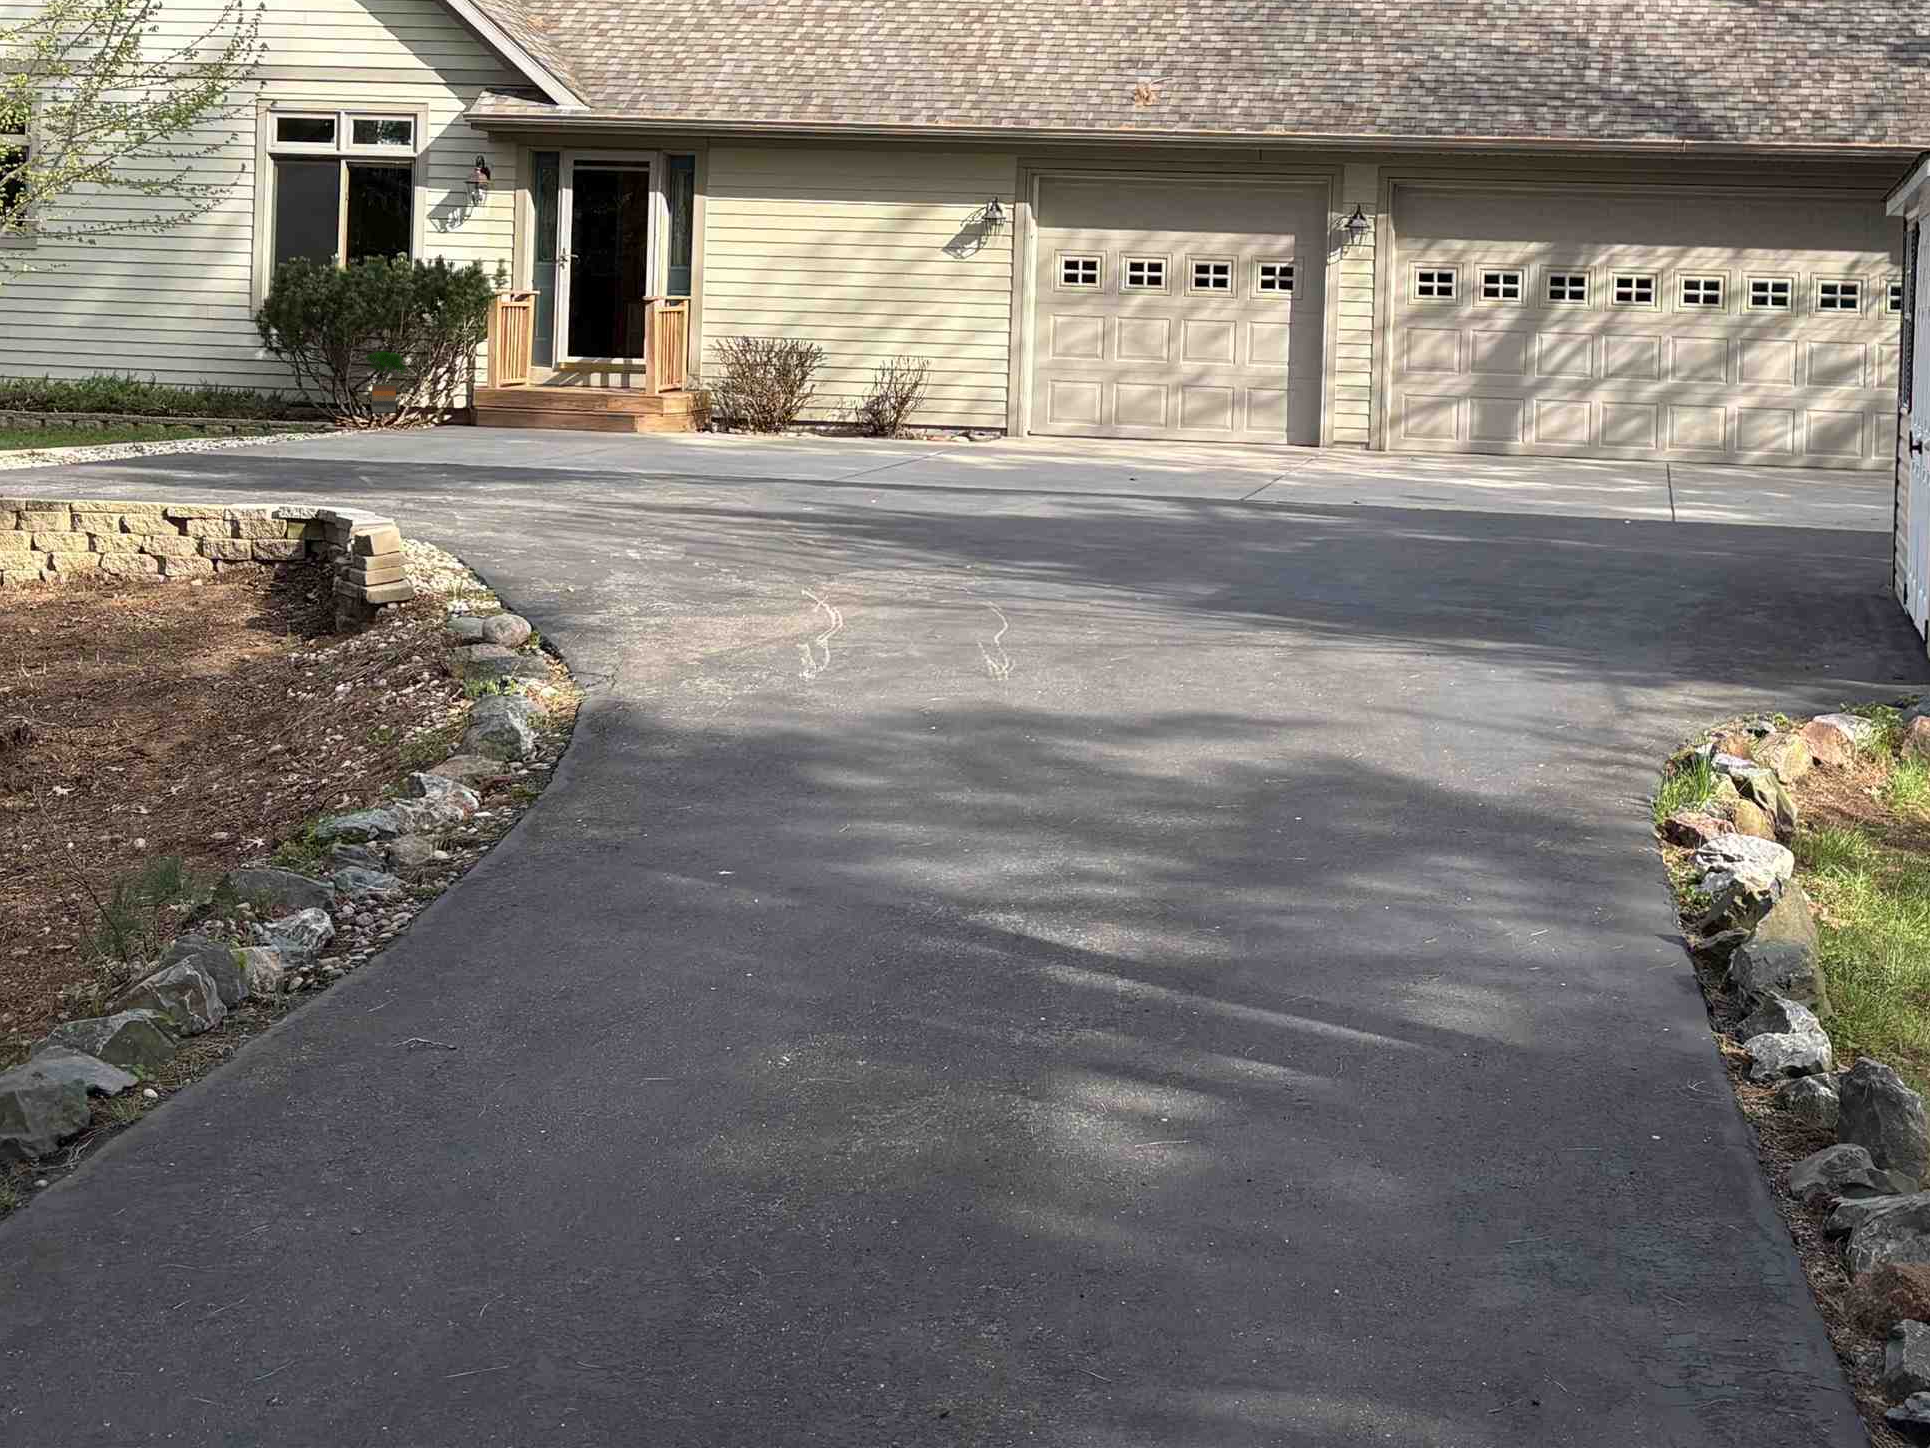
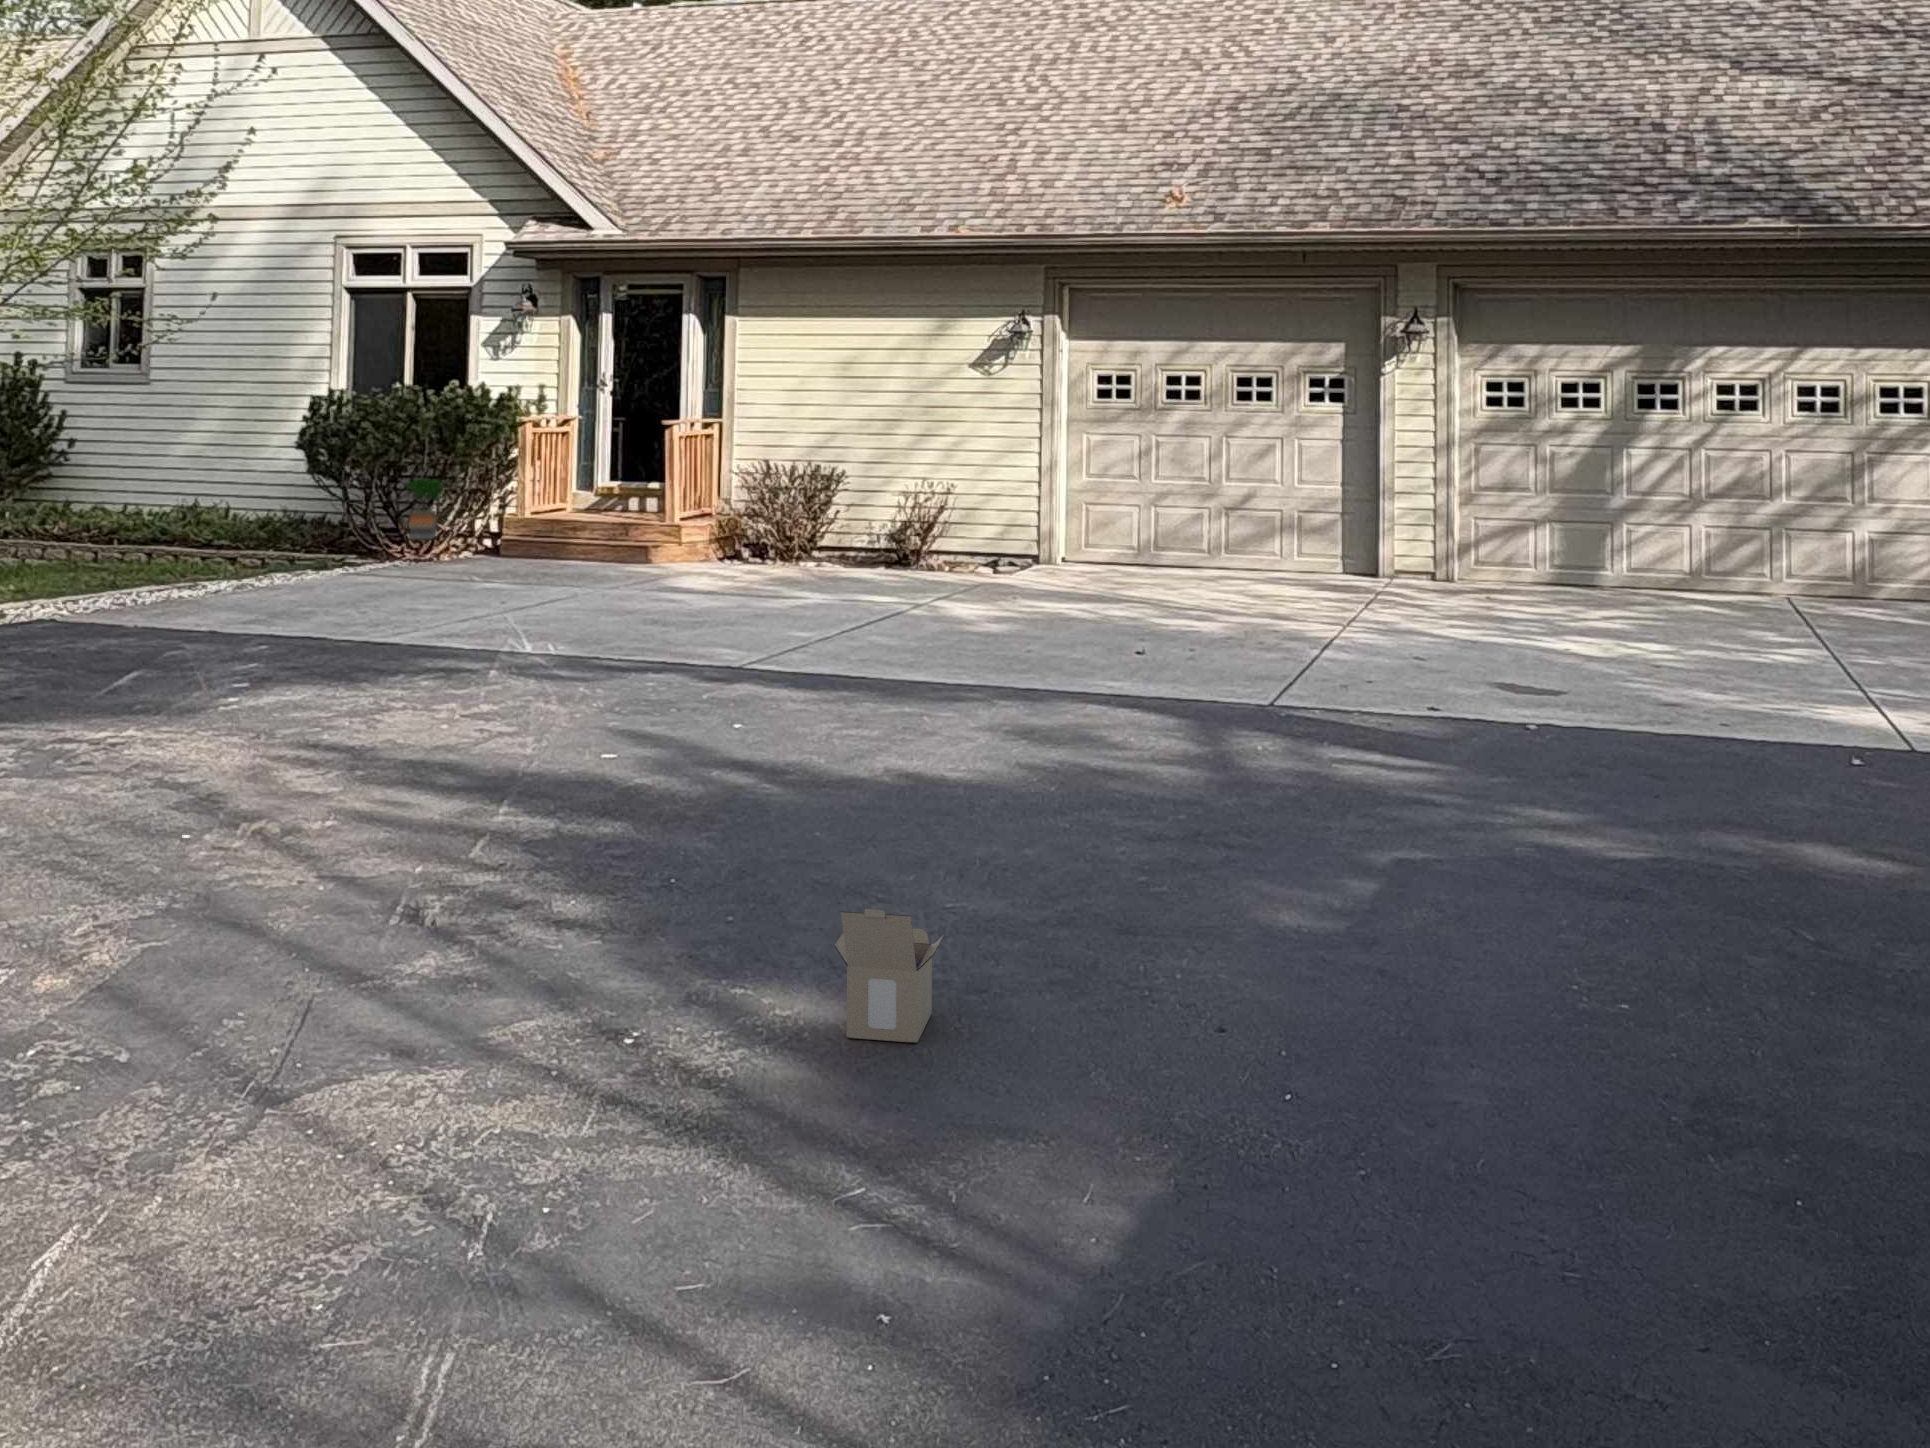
cardboard box: none [1045,534,1099,606] -> present [834,908,944,1043]

